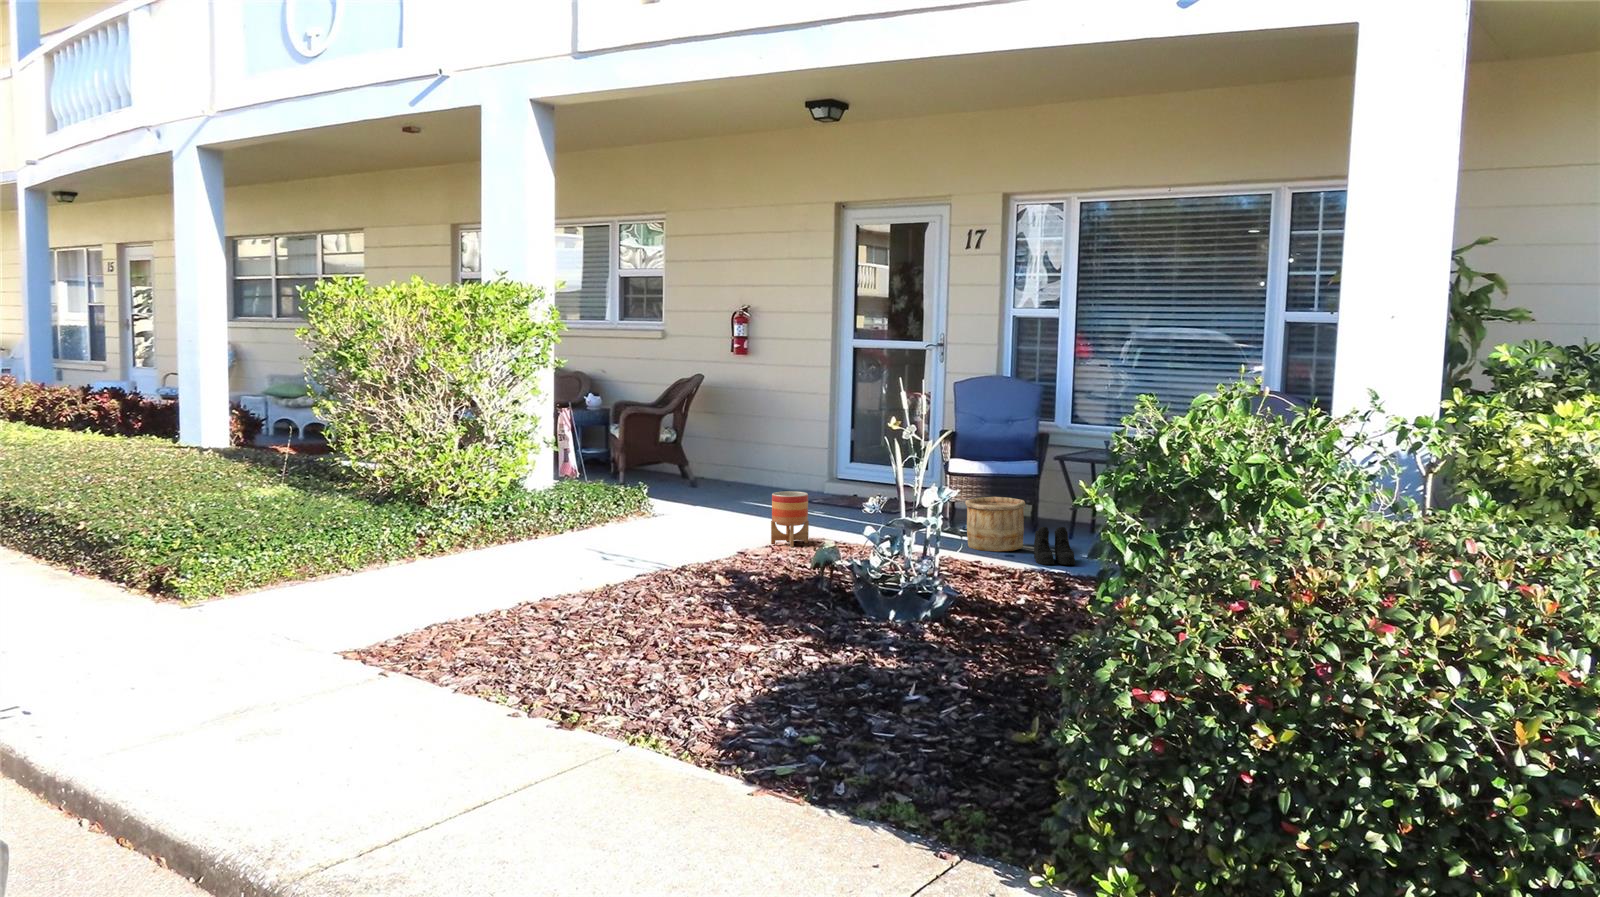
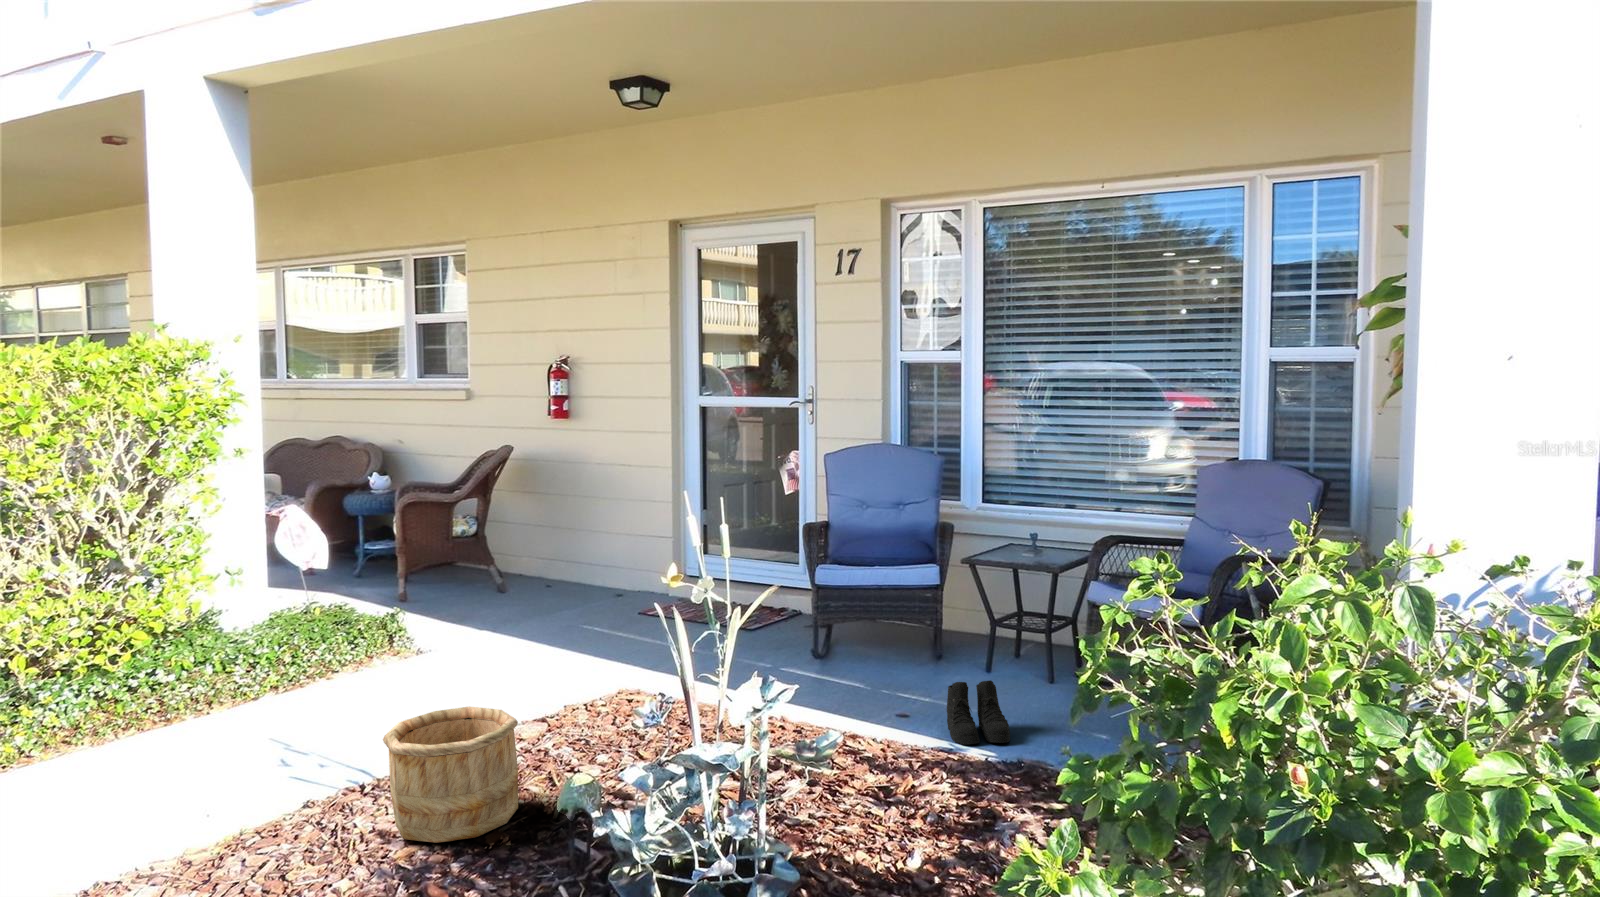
planter: present [771,491,809,547] -> none [536,649,598,743]
wooden bucket: present [965,497,1025,551] -> present [383,707,518,843]

